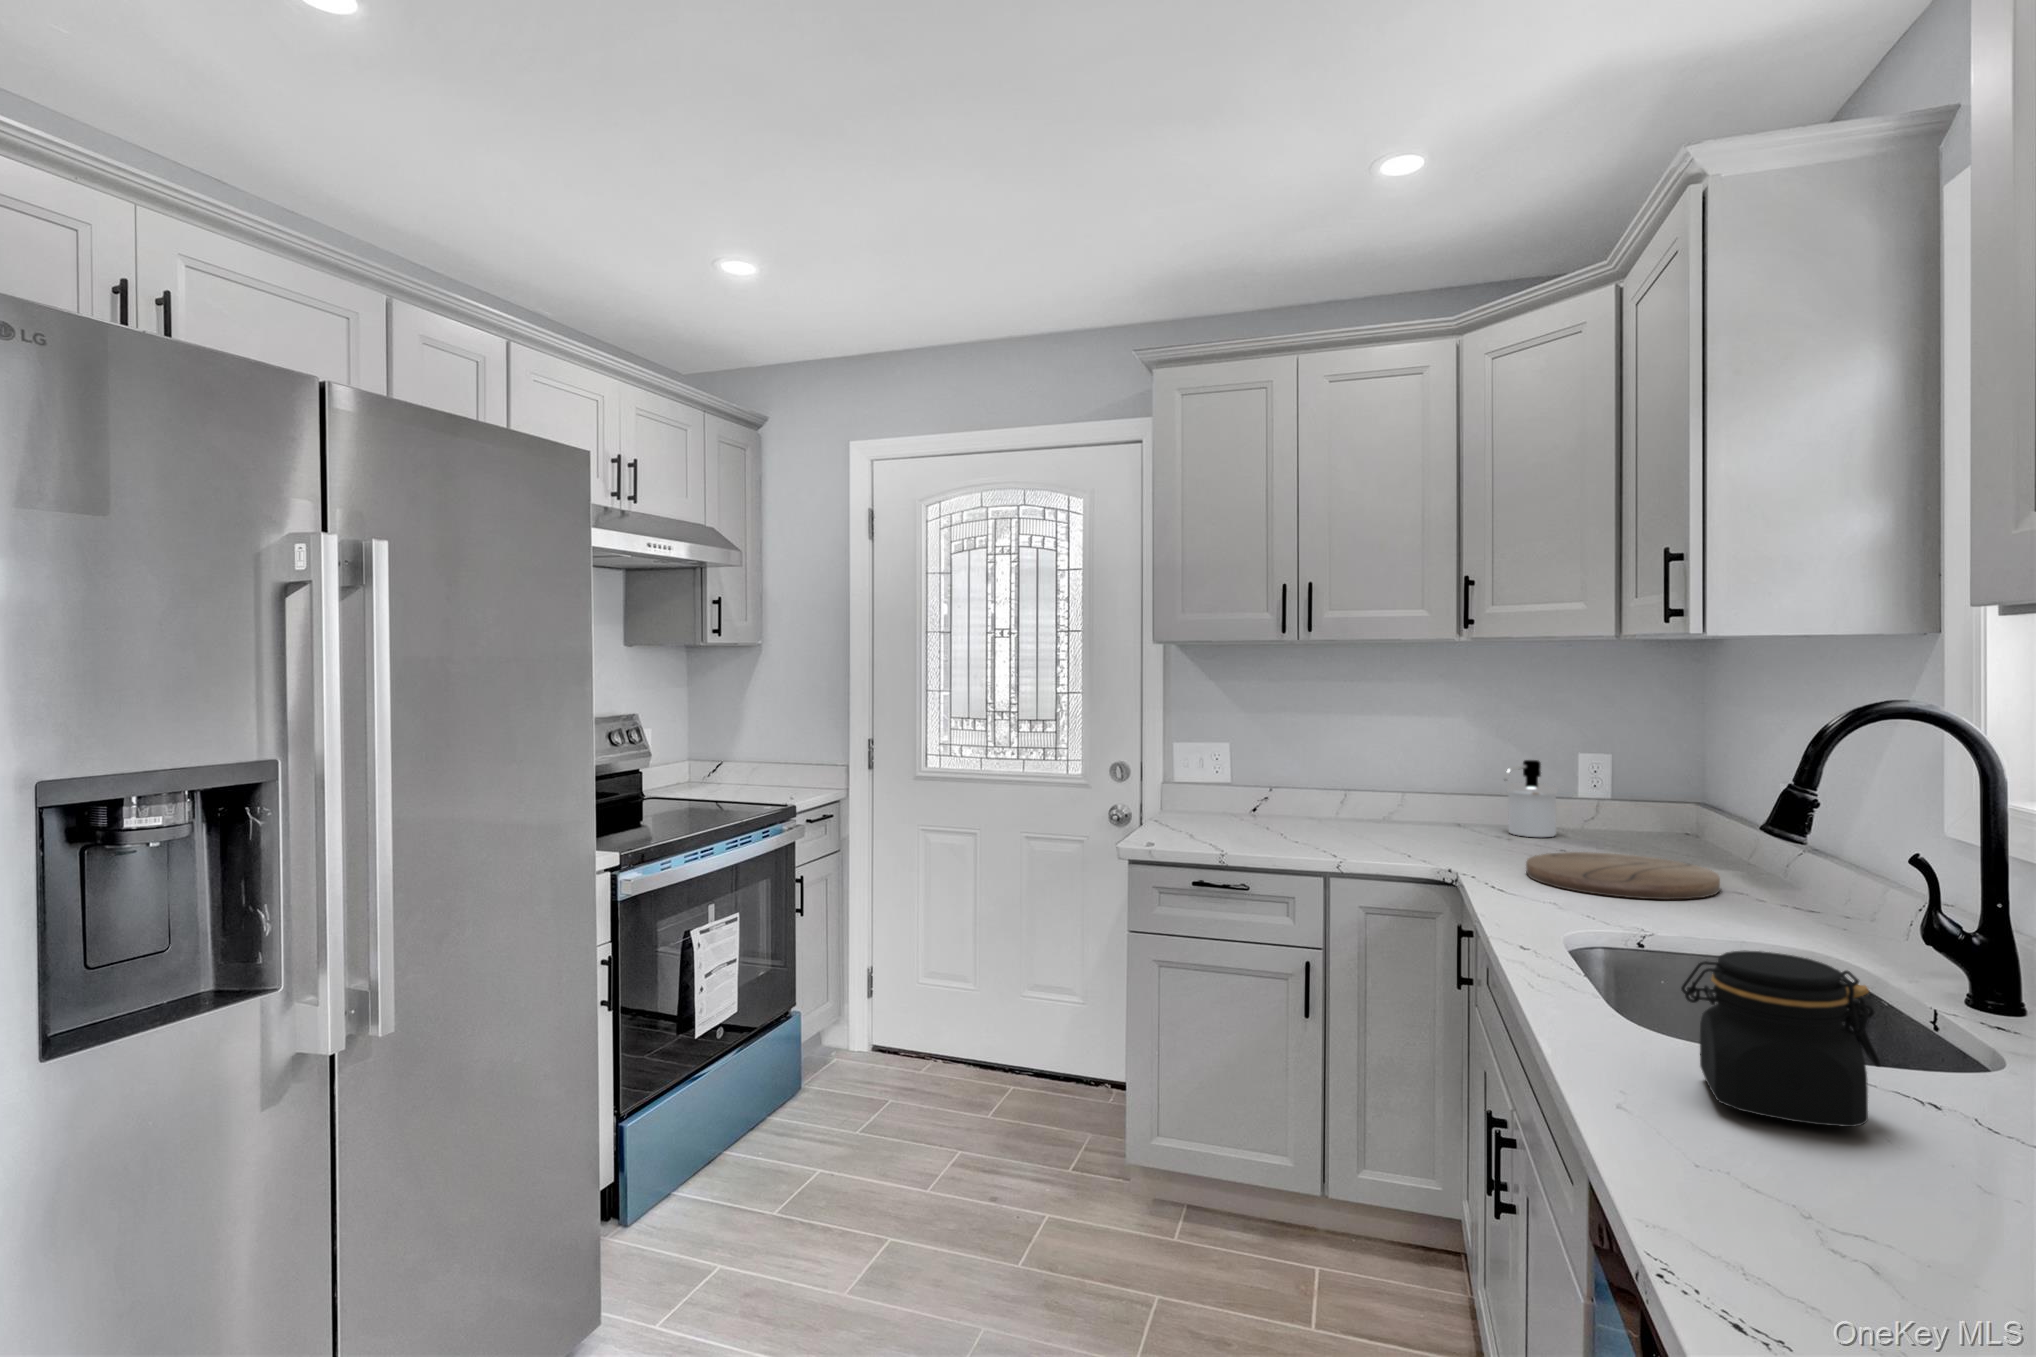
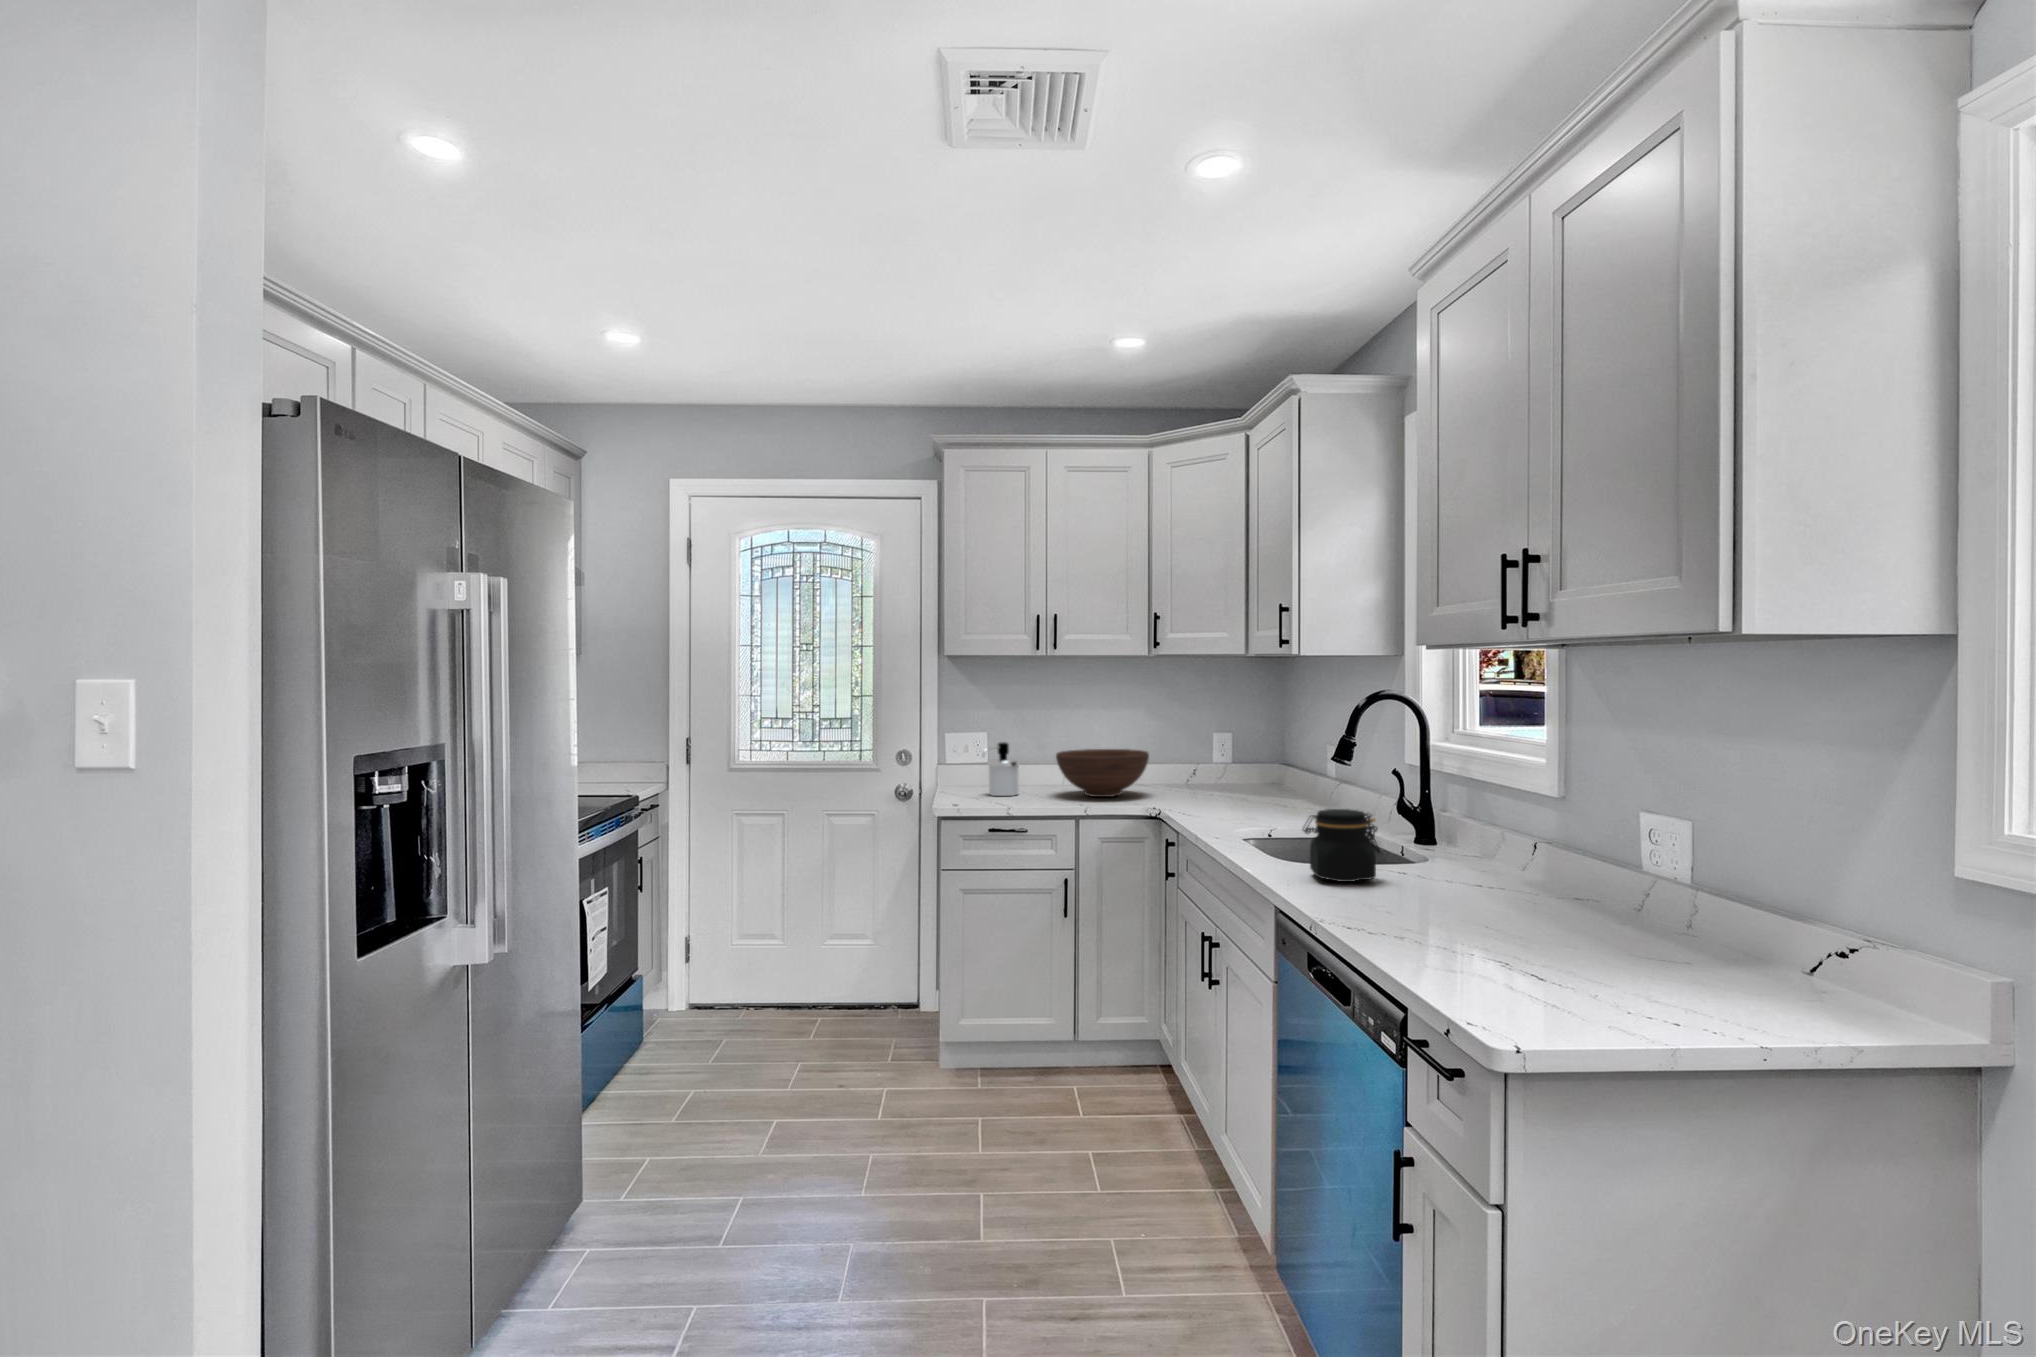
soap dispenser: present [1504,760,1558,837] -> present [982,742,1019,796]
fruit bowl: none [1307,772,1449,844] -> present [1056,749,1149,797]
cutting board: present [1526,852,1720,899] -> none [1202,792,1307,813]

